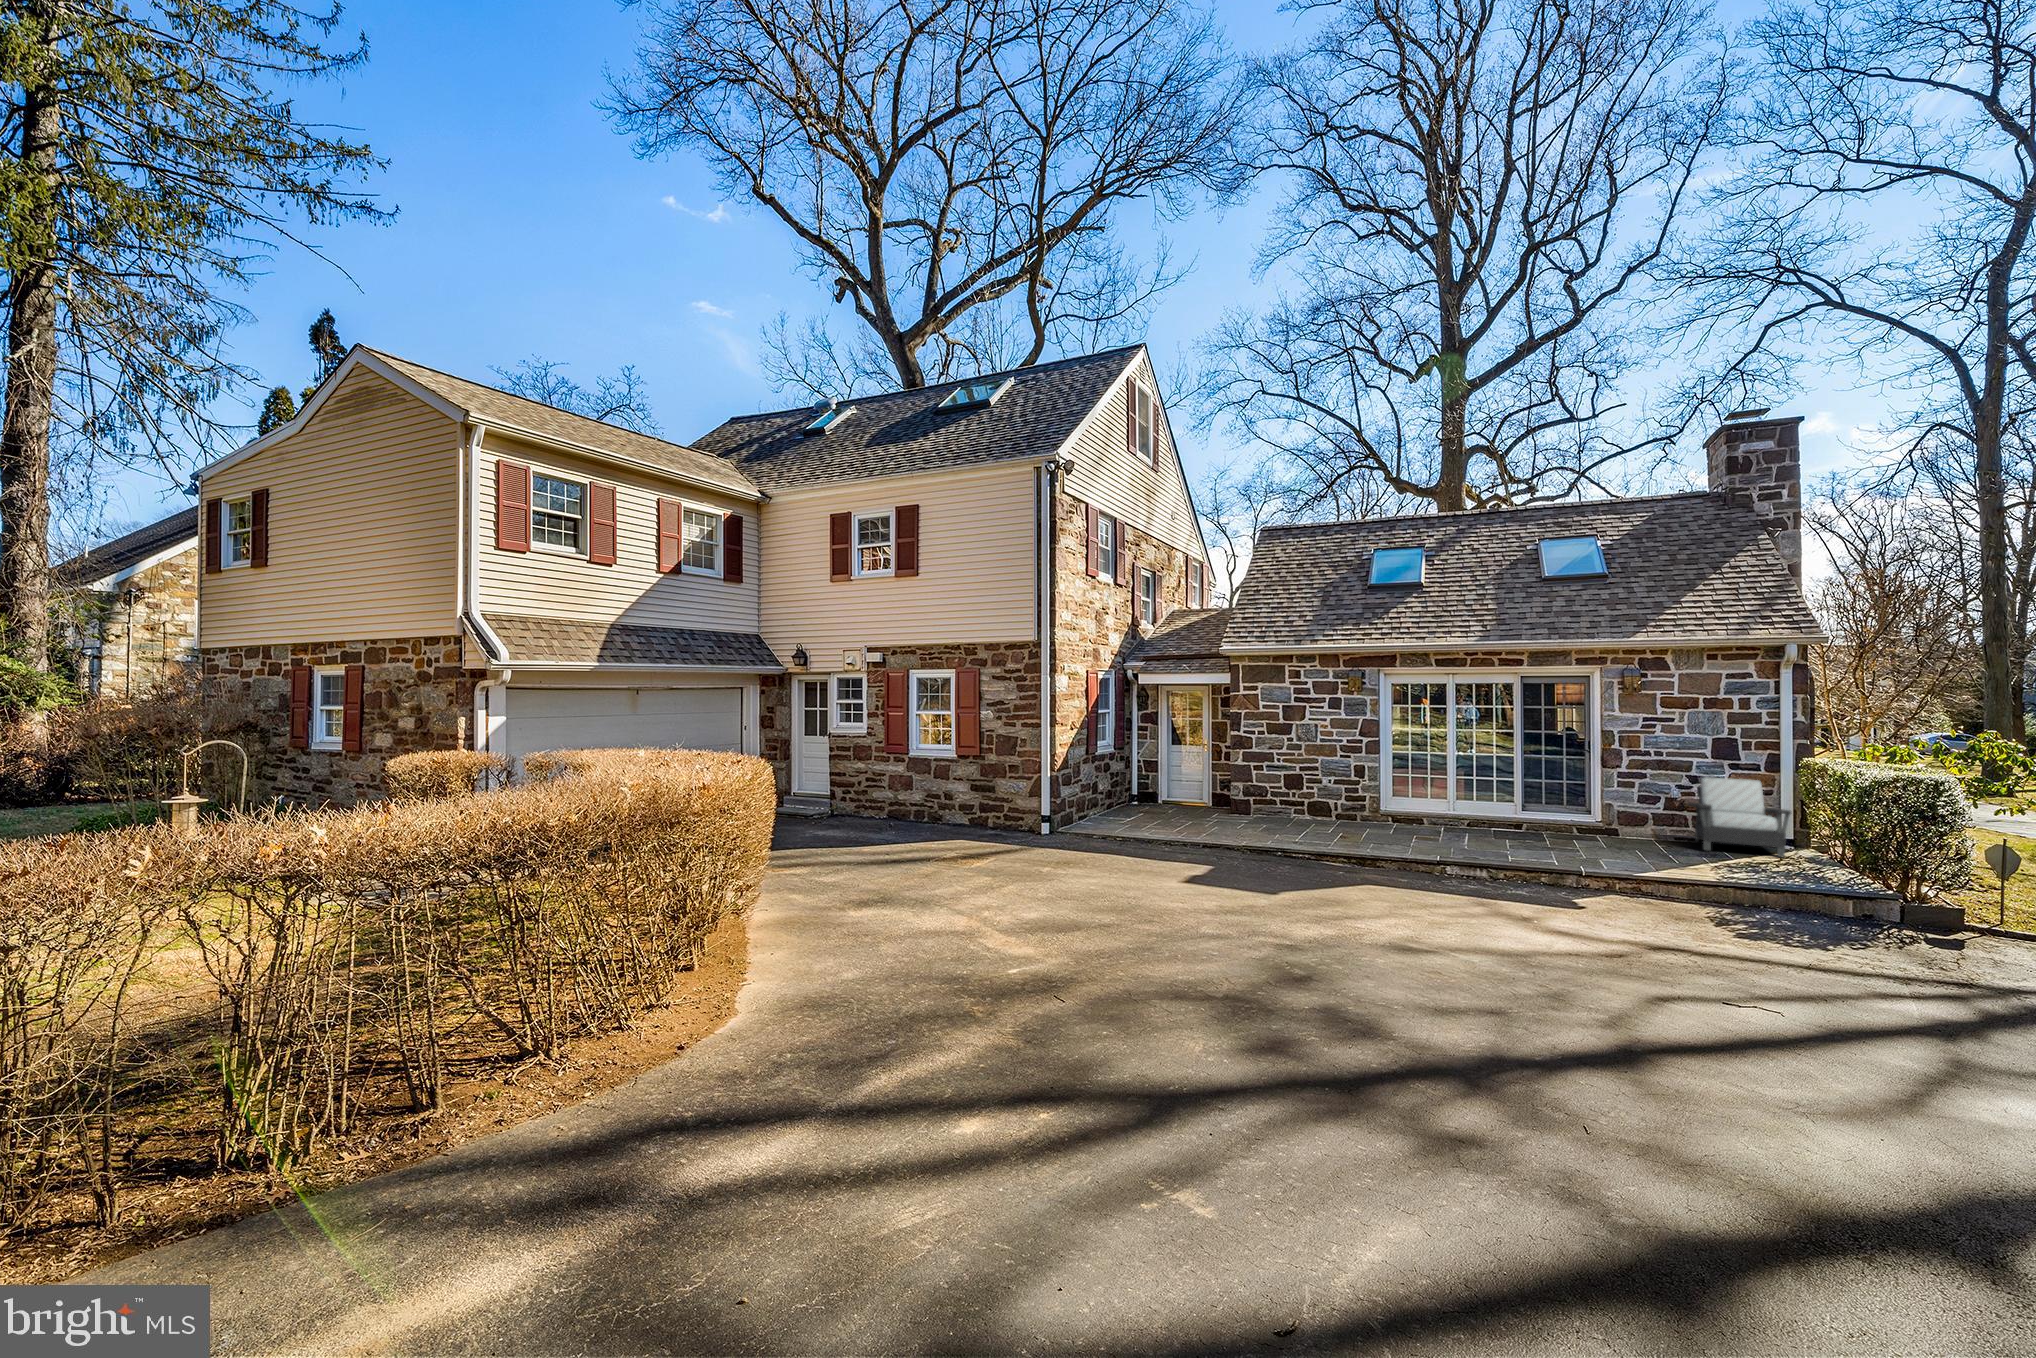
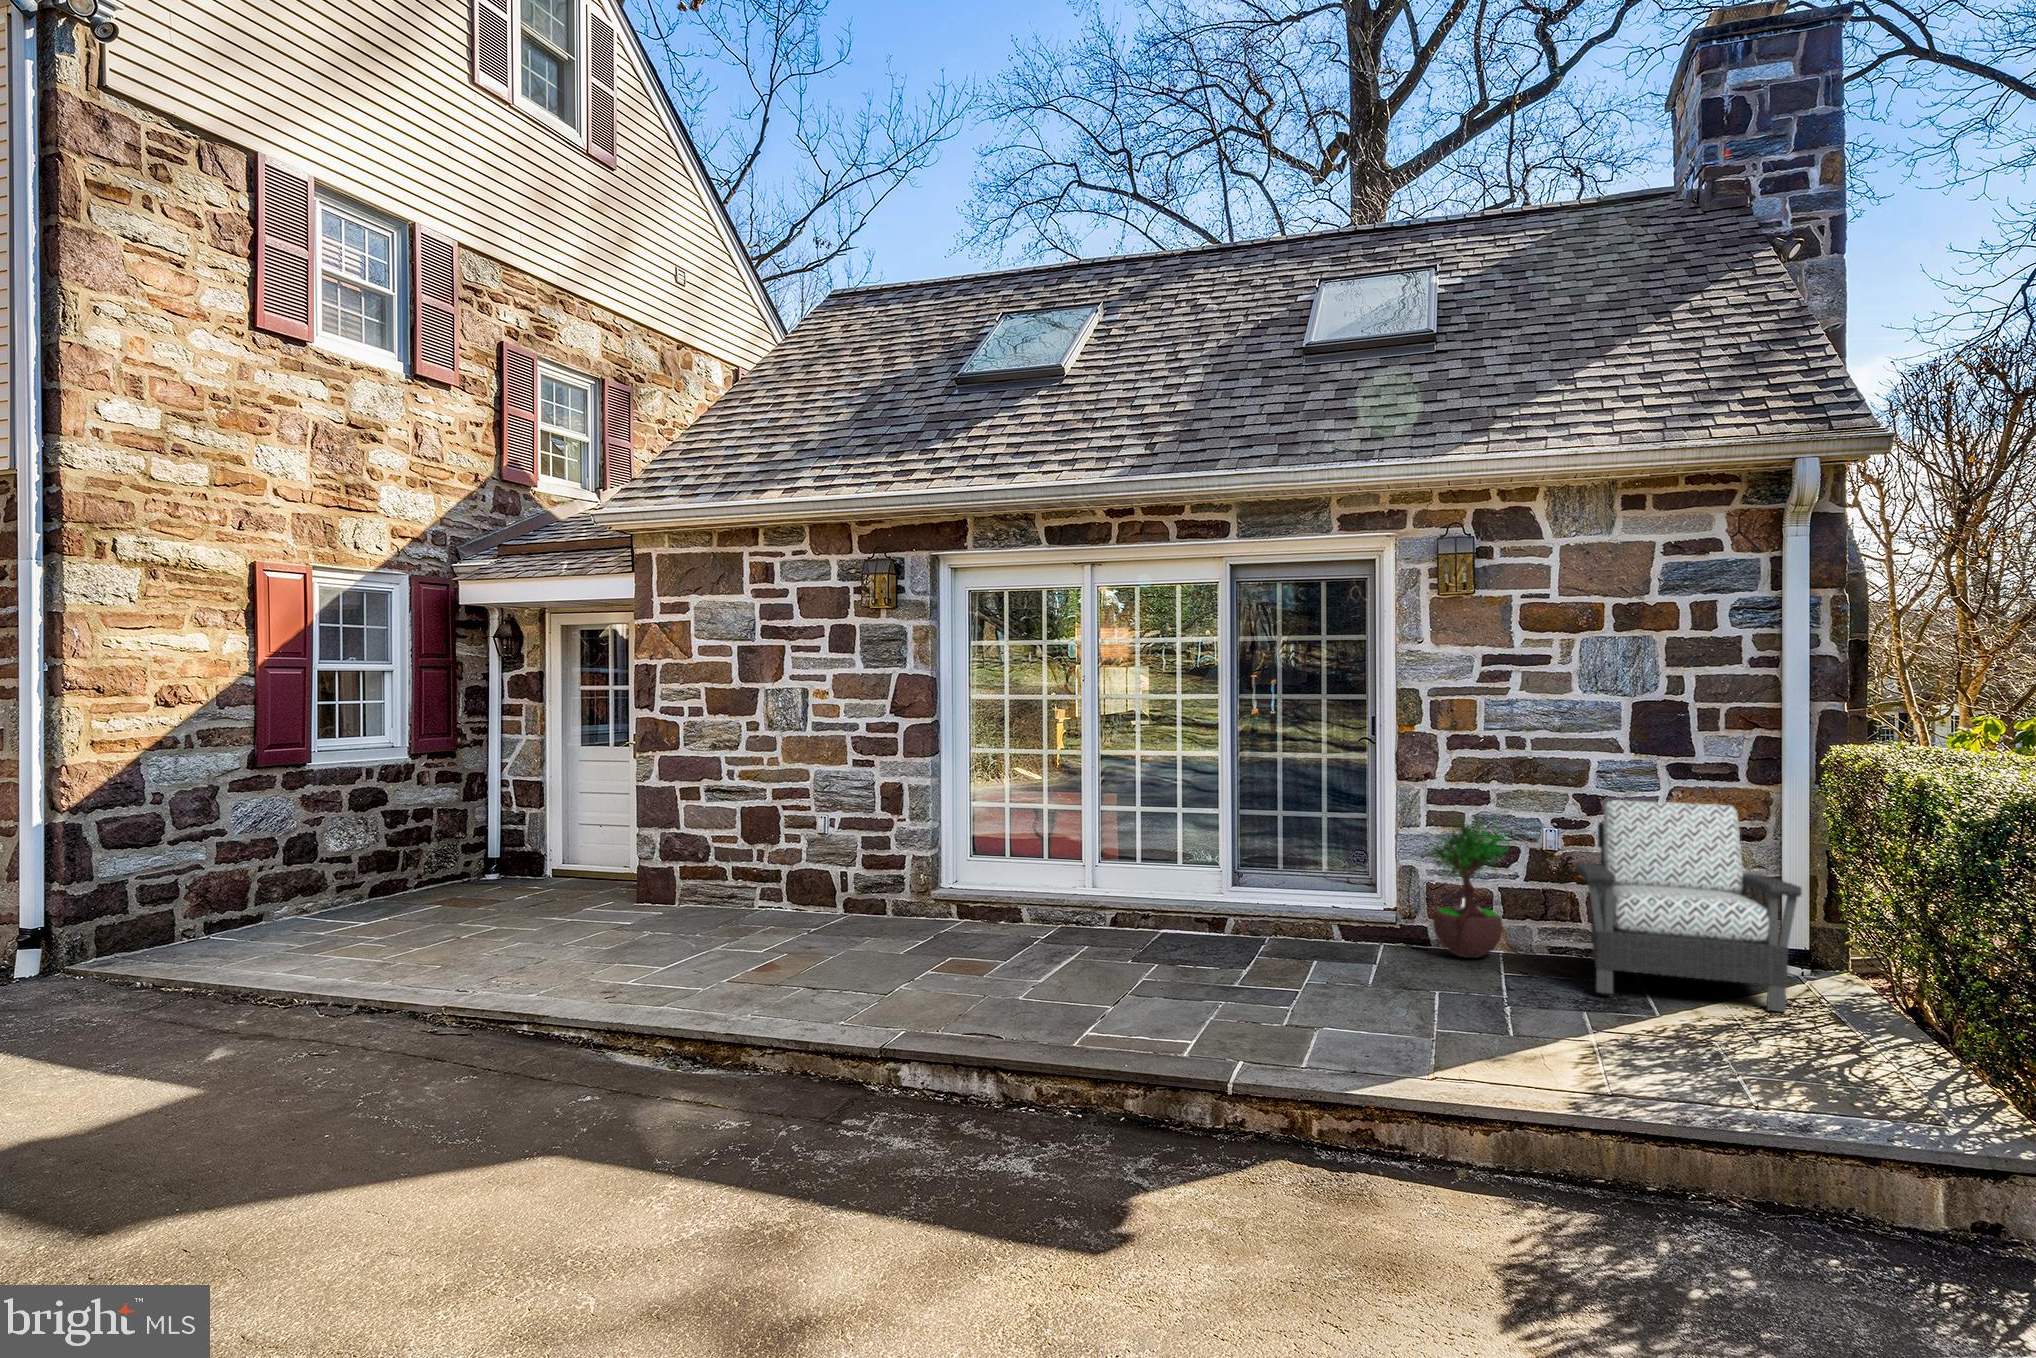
potted tree: none [1618,779,1662,840] -> present [1423,819,1514,958]

